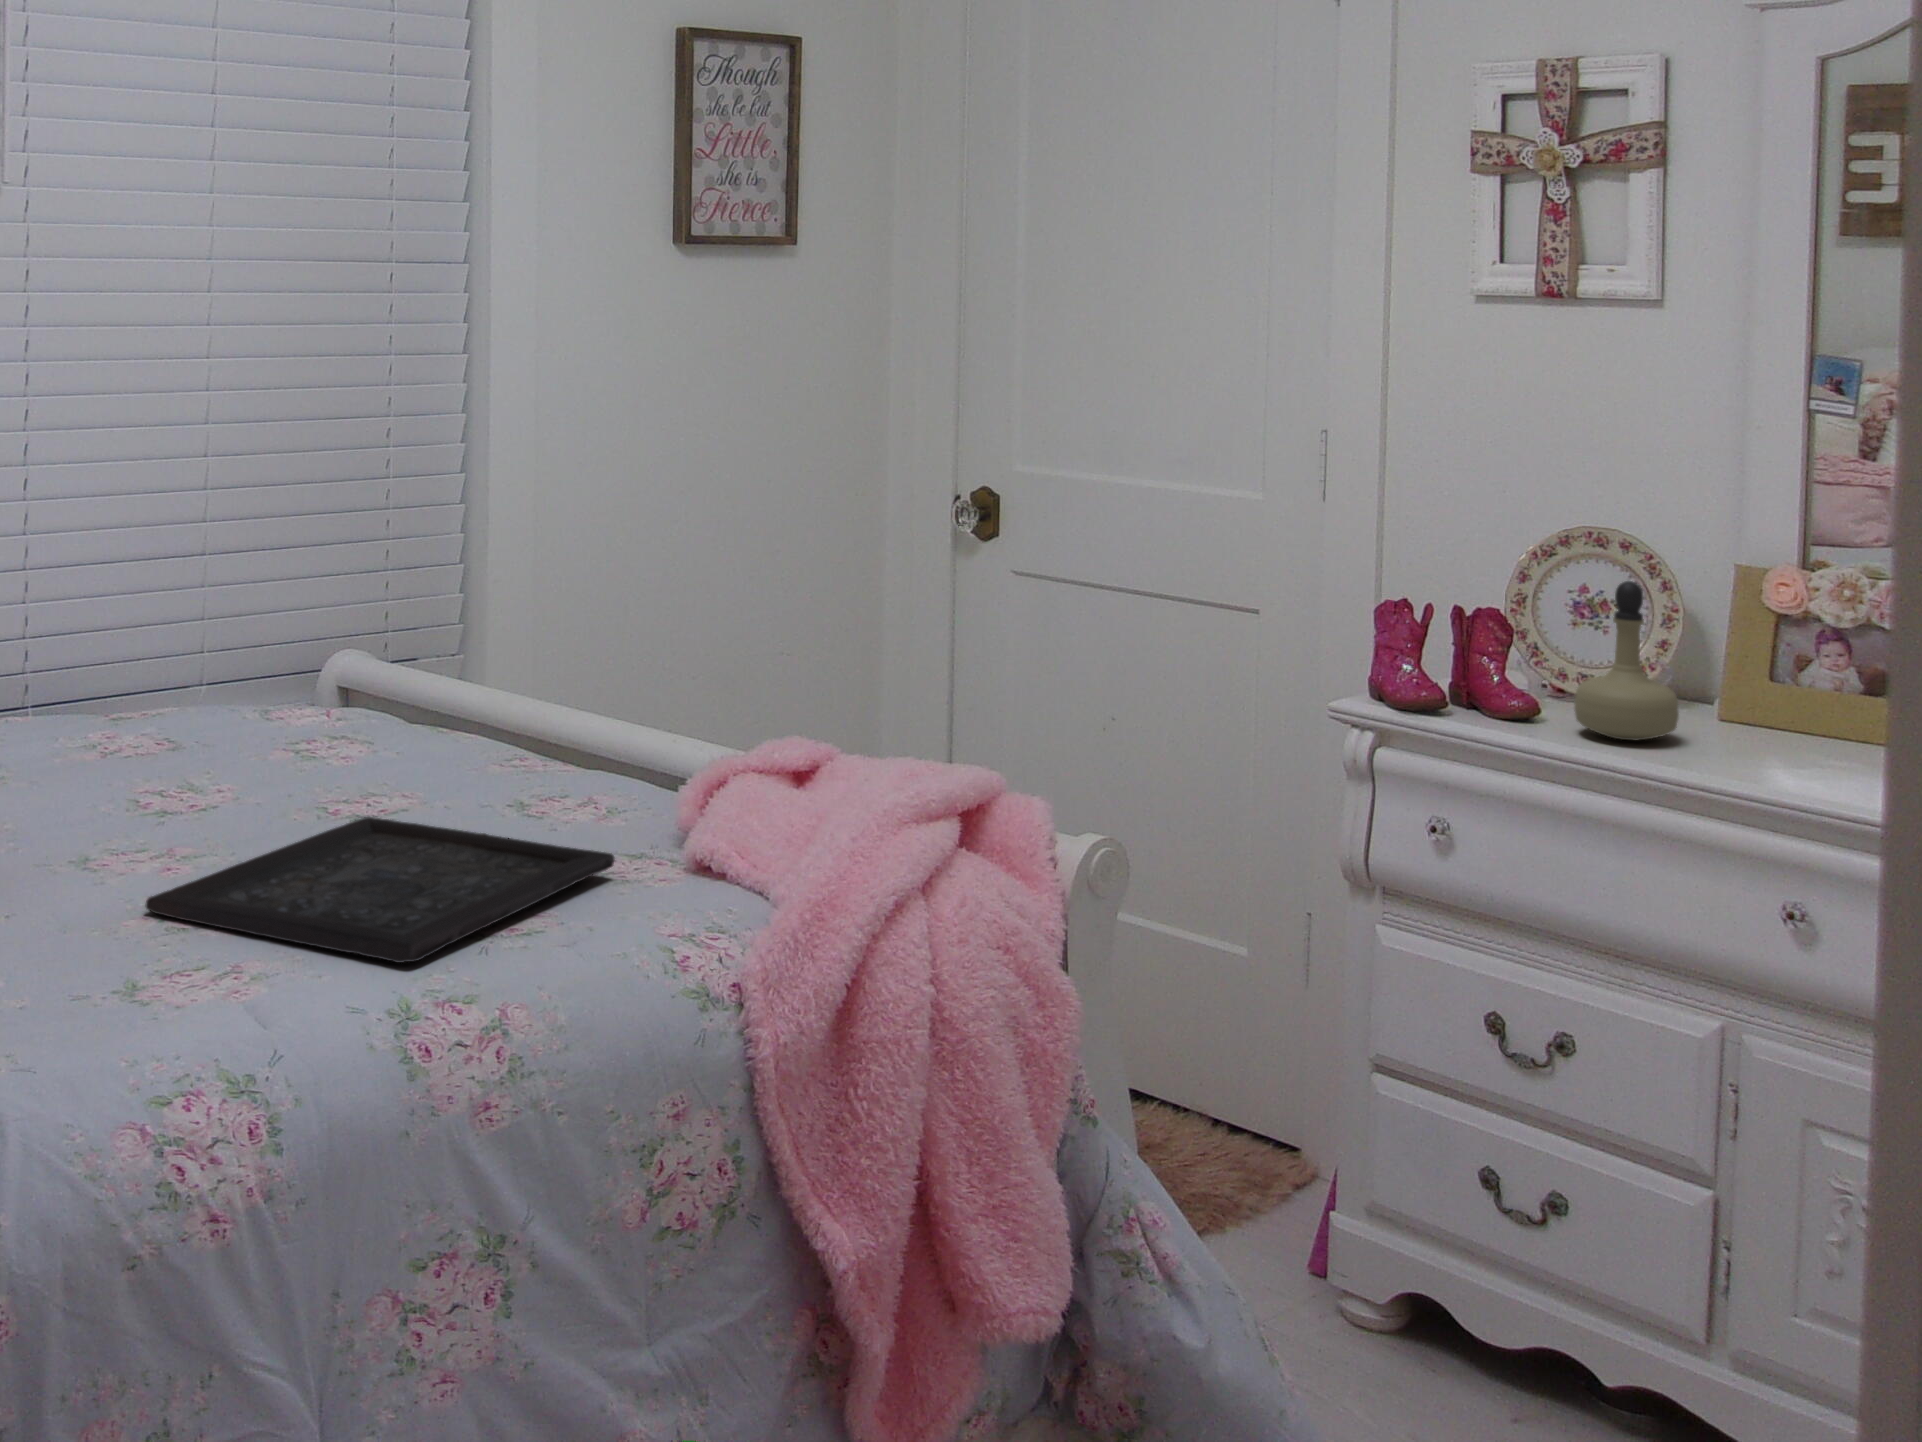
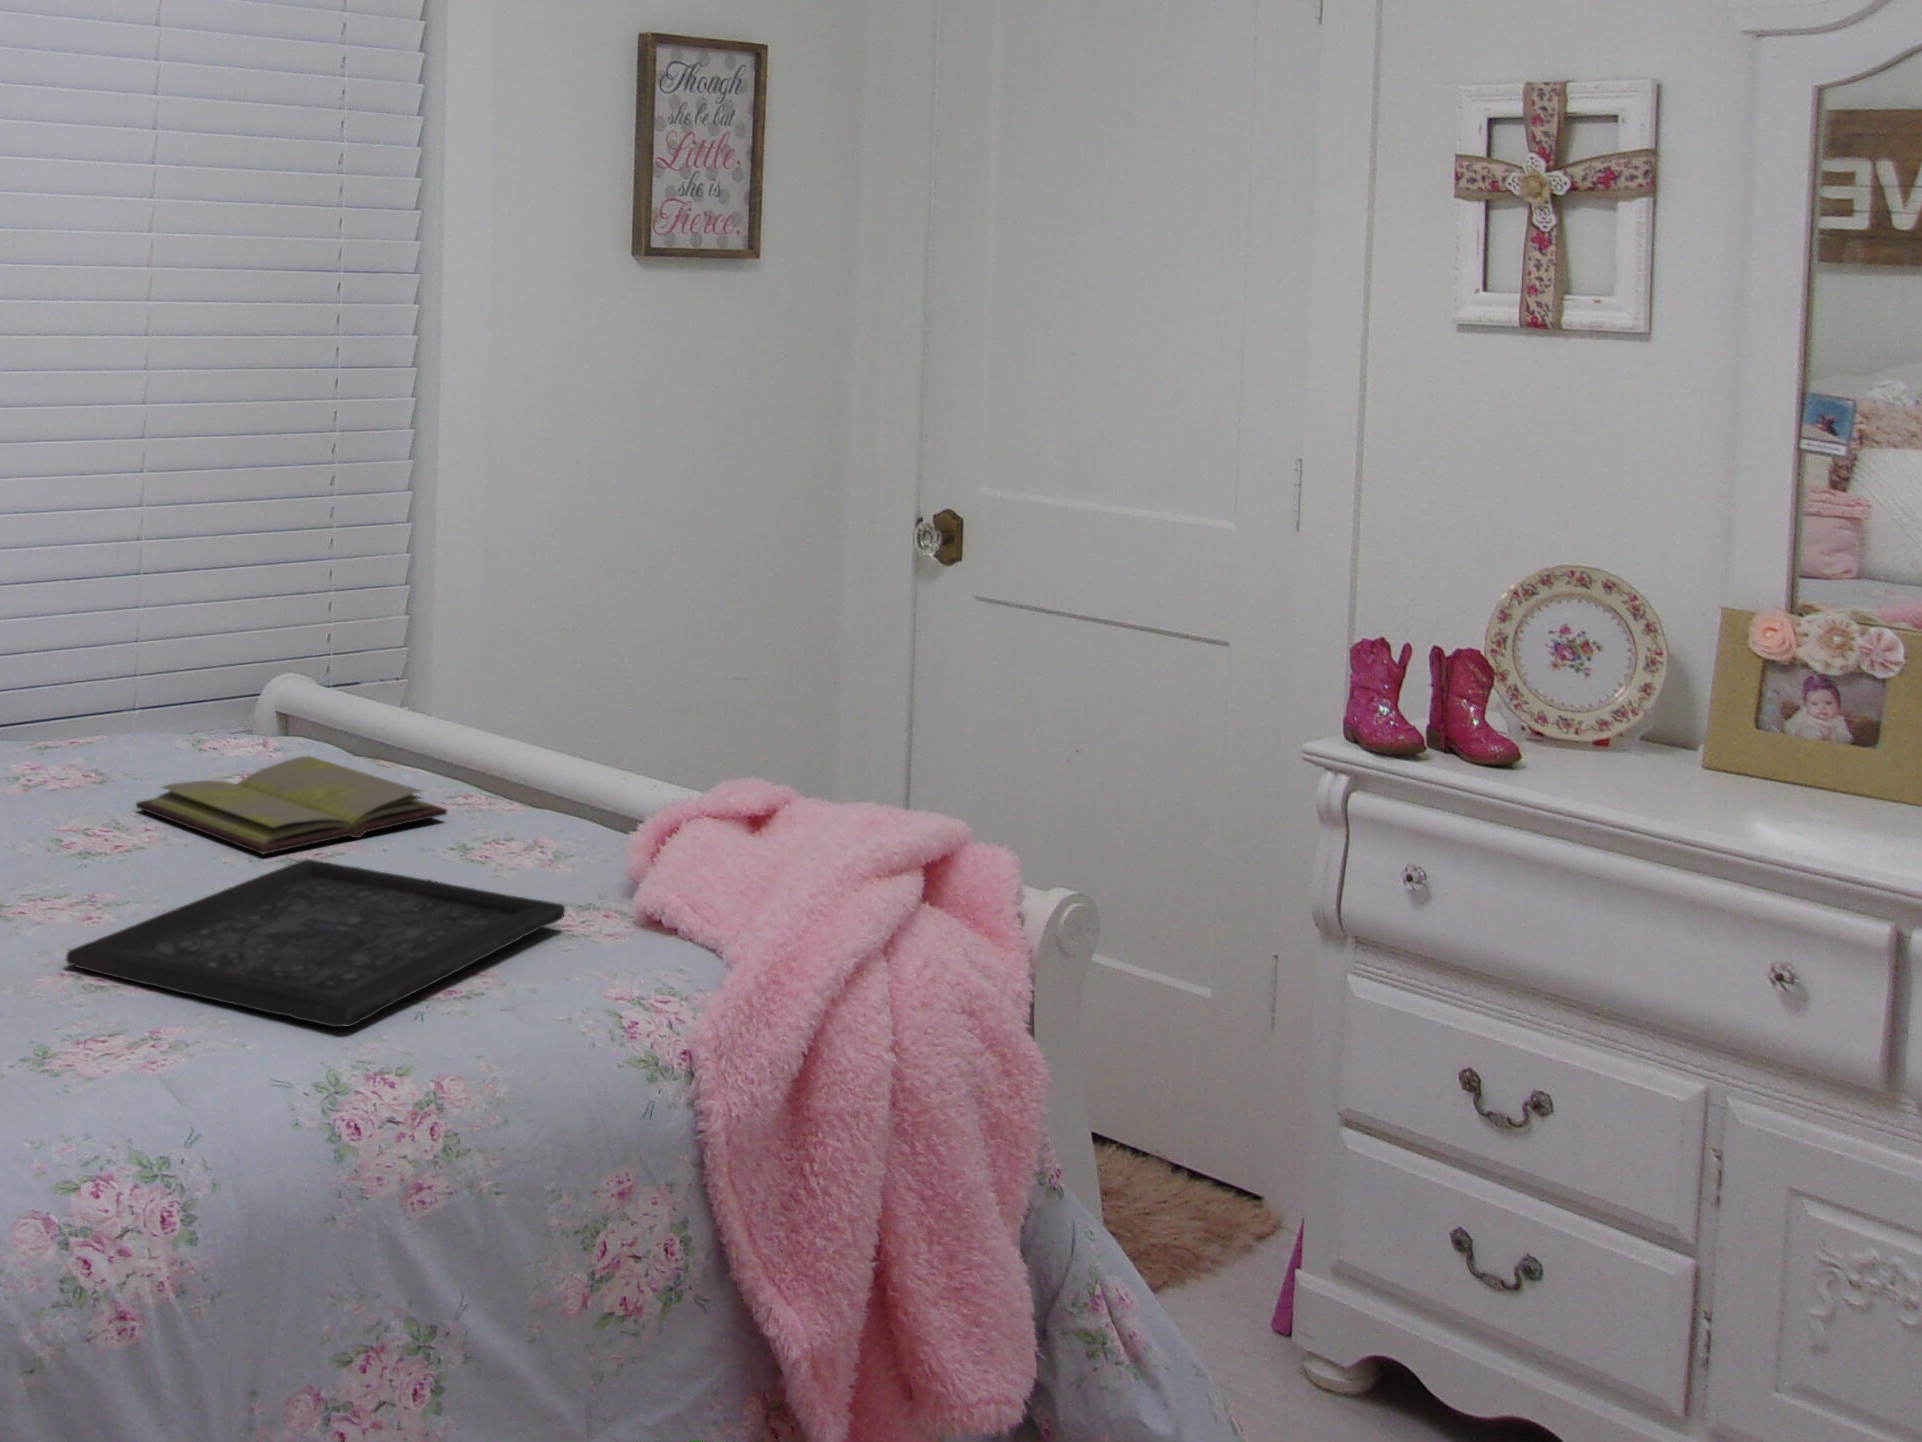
perfume bottle: present [1575,581,1679,741] -> none [1556,624,1662,788]
diary: none [202,725,499,814] -> present [136,756,447,854]

